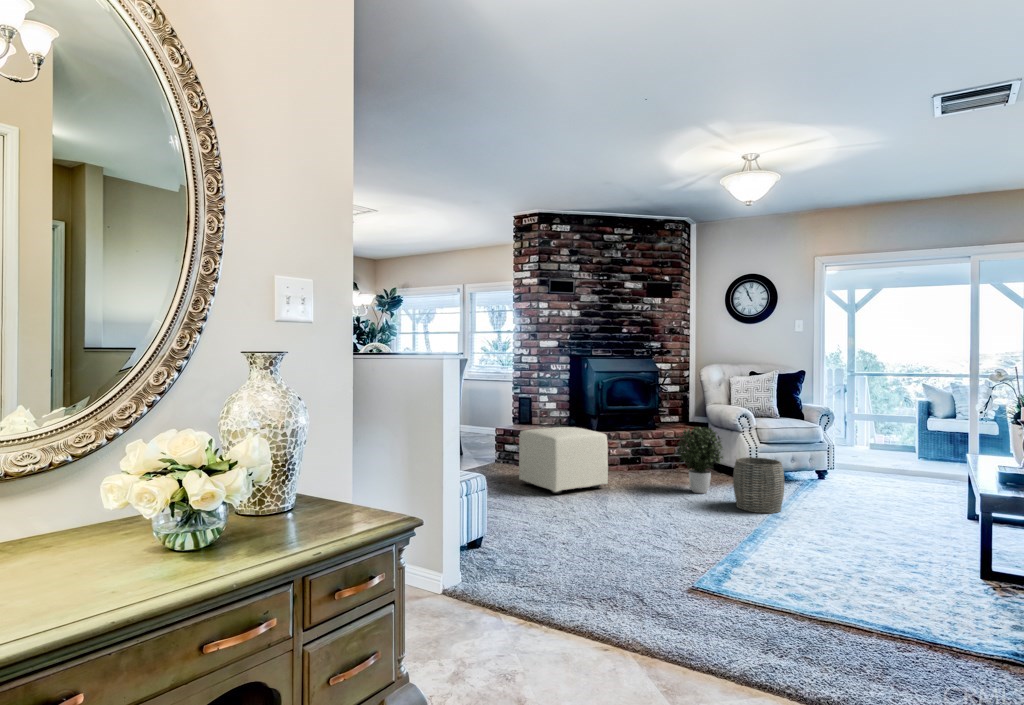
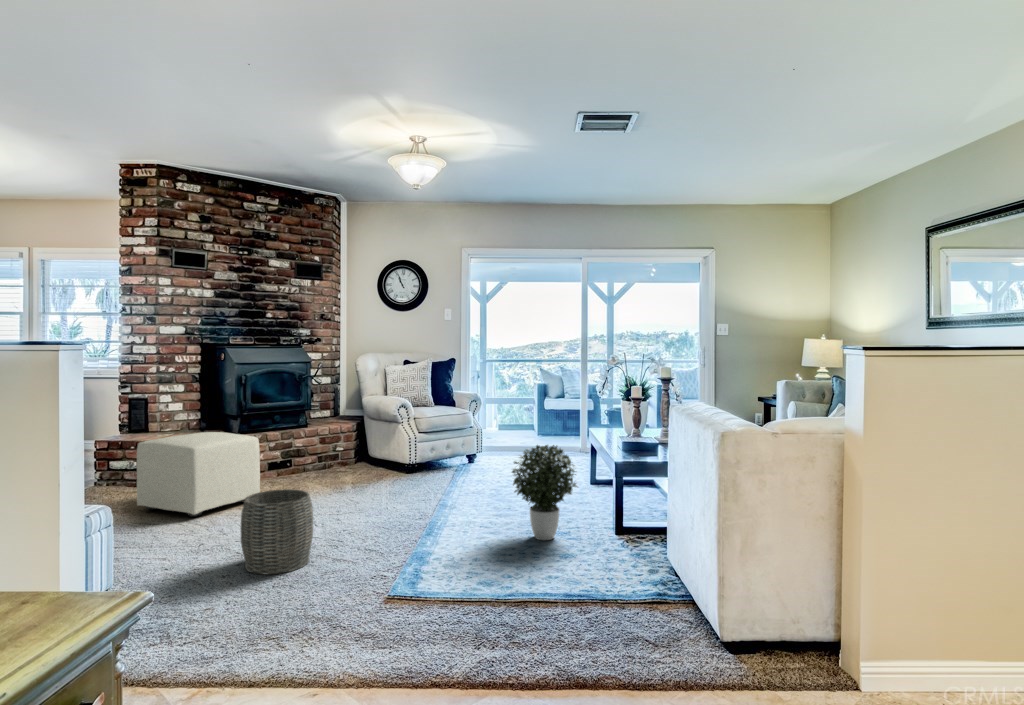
potted plant: present [677,427,723,493] -> present [512,445,577,540]
woven basket: present [733,457,784,513] -> present [241,489,313,575]

